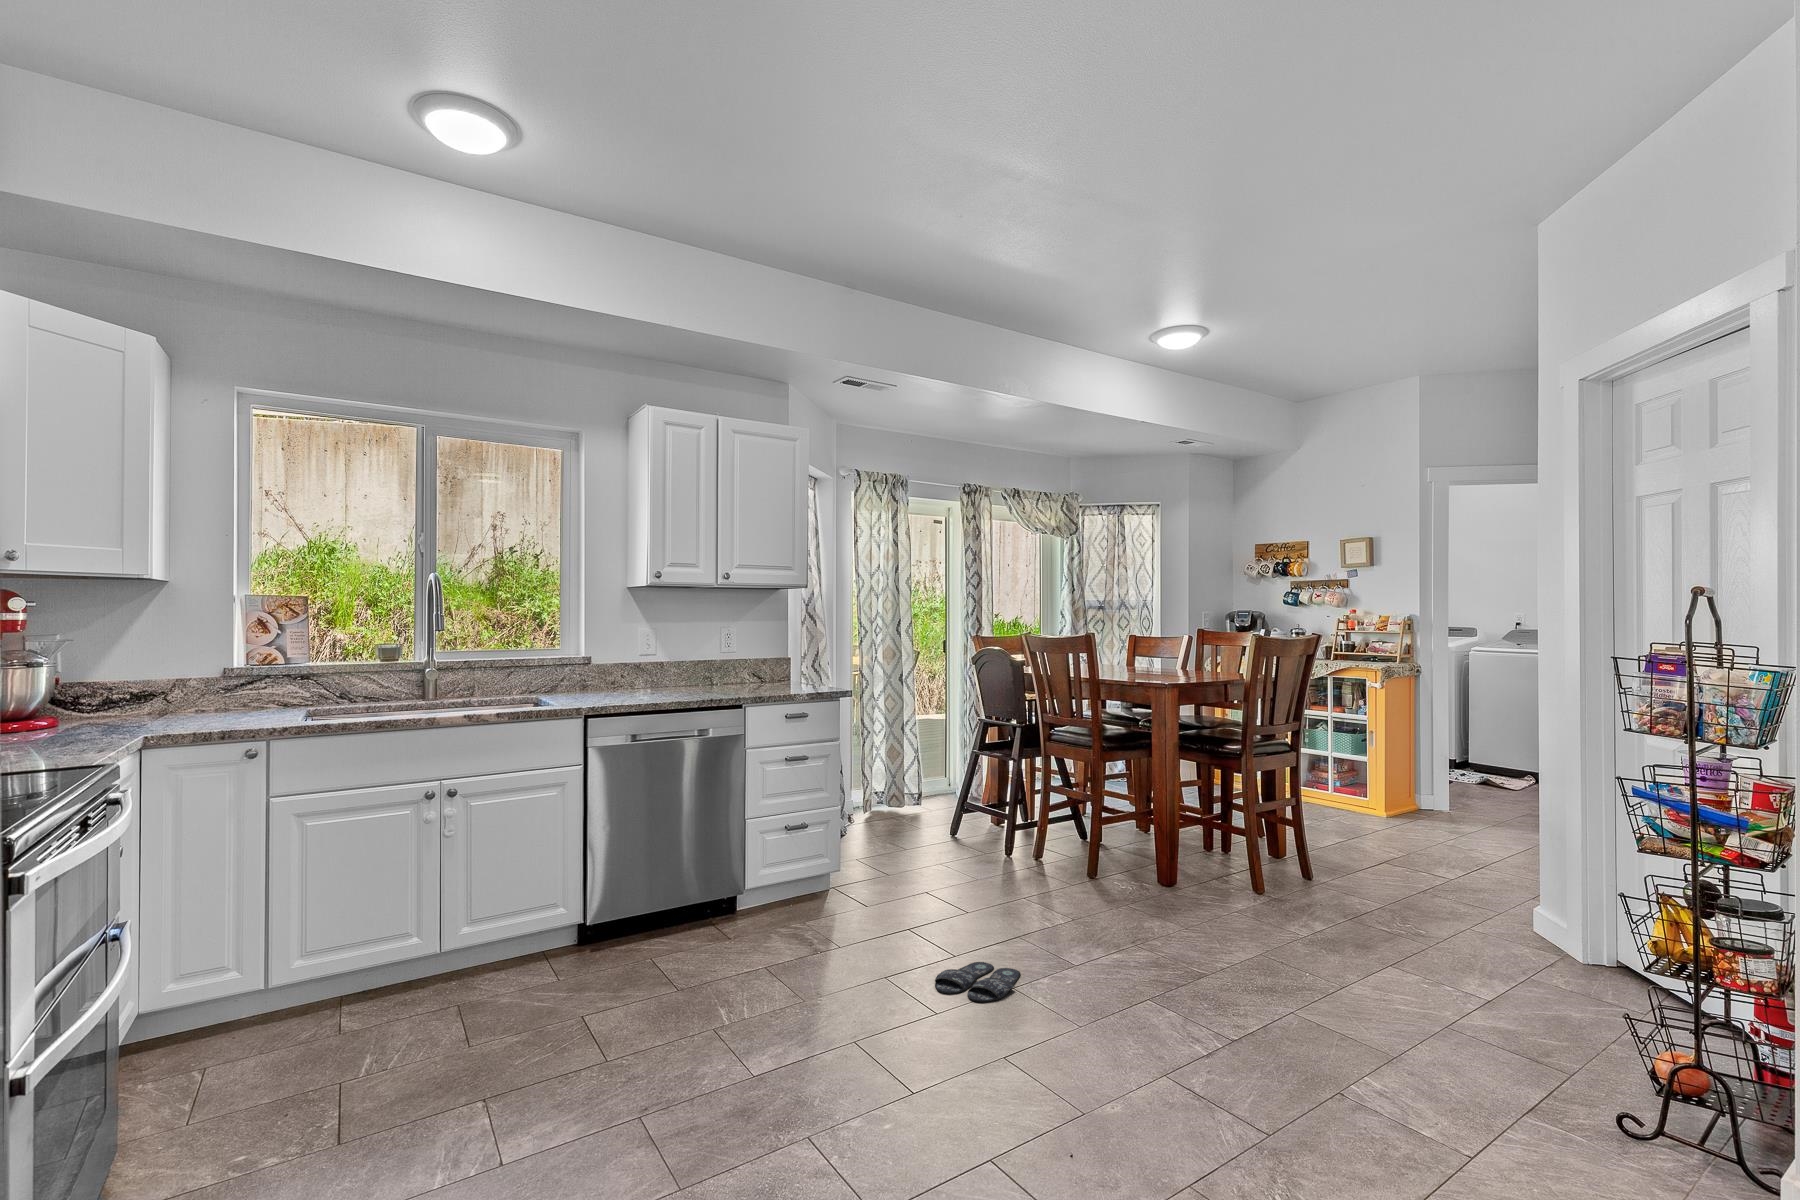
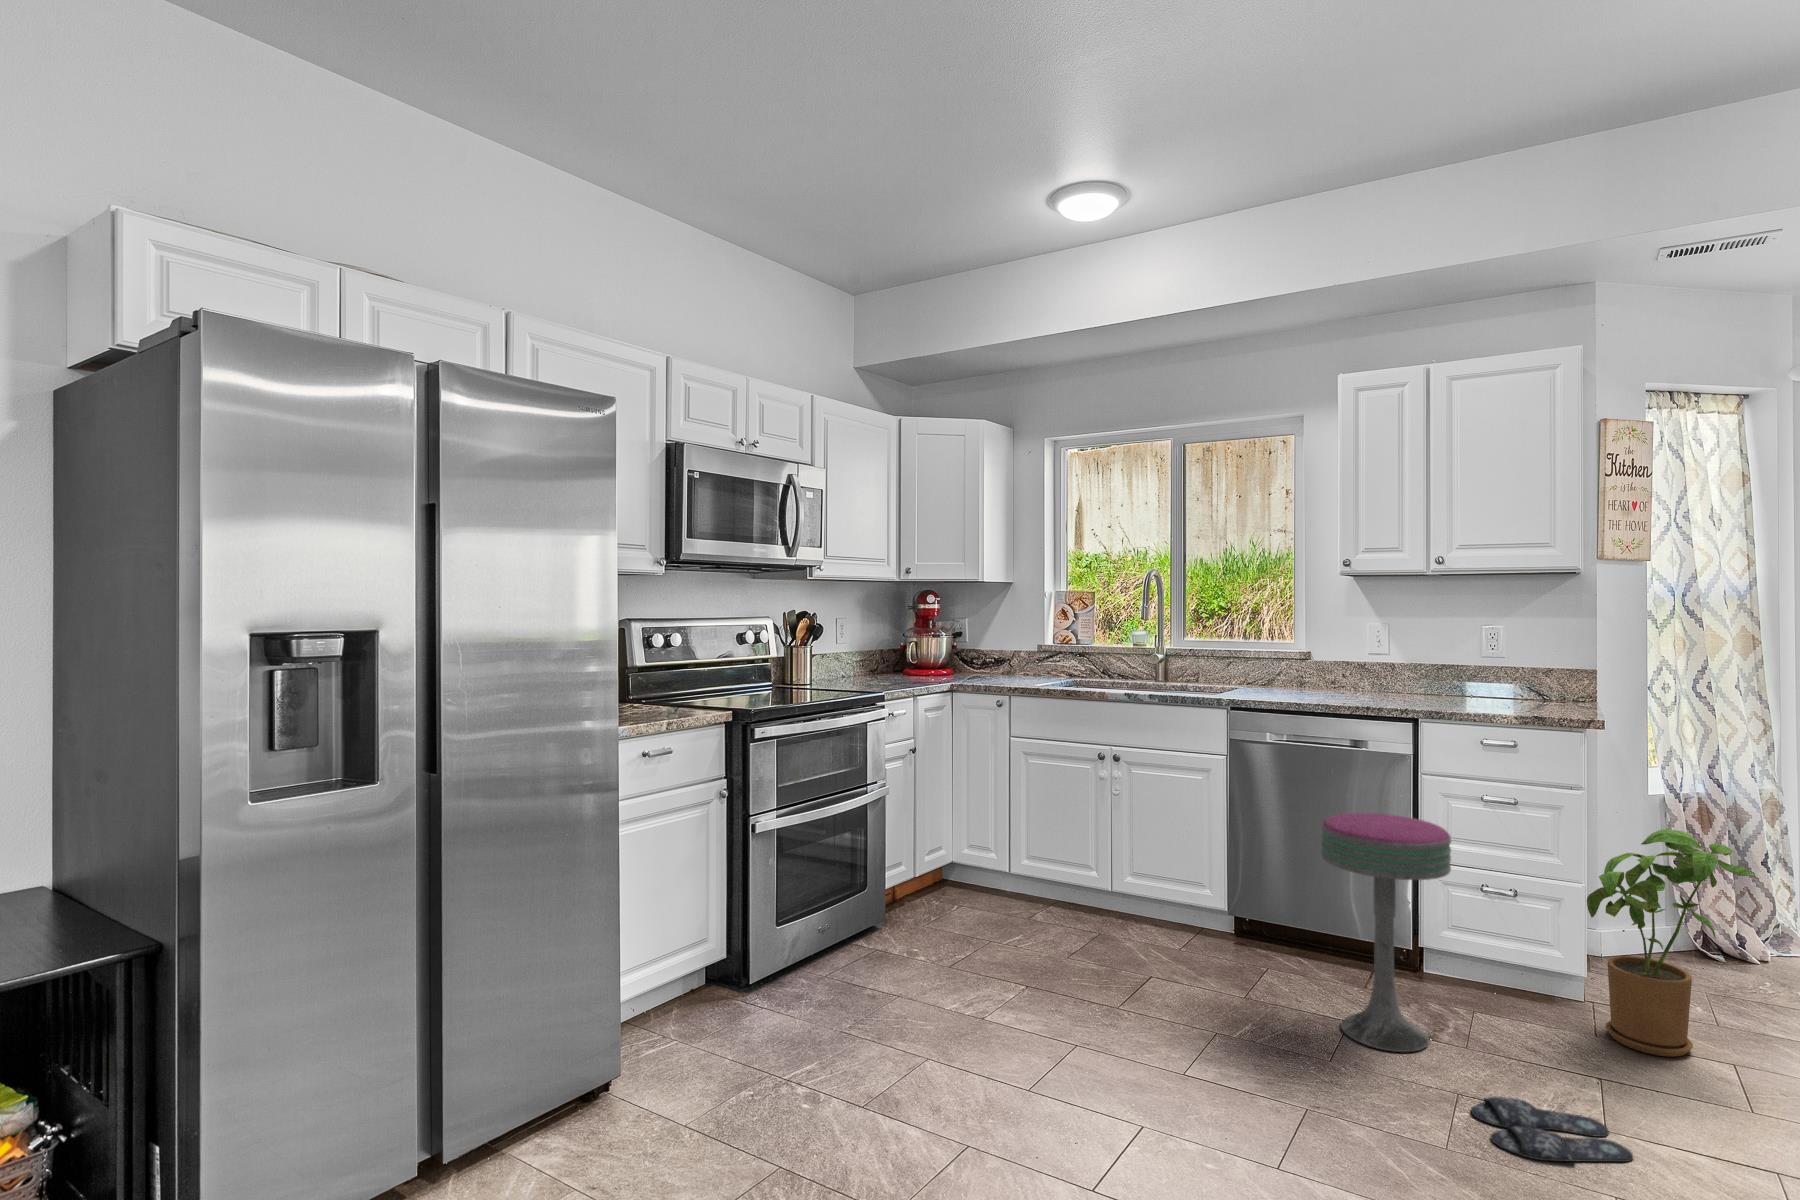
house plant: none [884,757,973,917] -> present [1587,829,1756,1057]
bar stool: none [774,784,873,987] -> present [1321,813,1451,1052]

